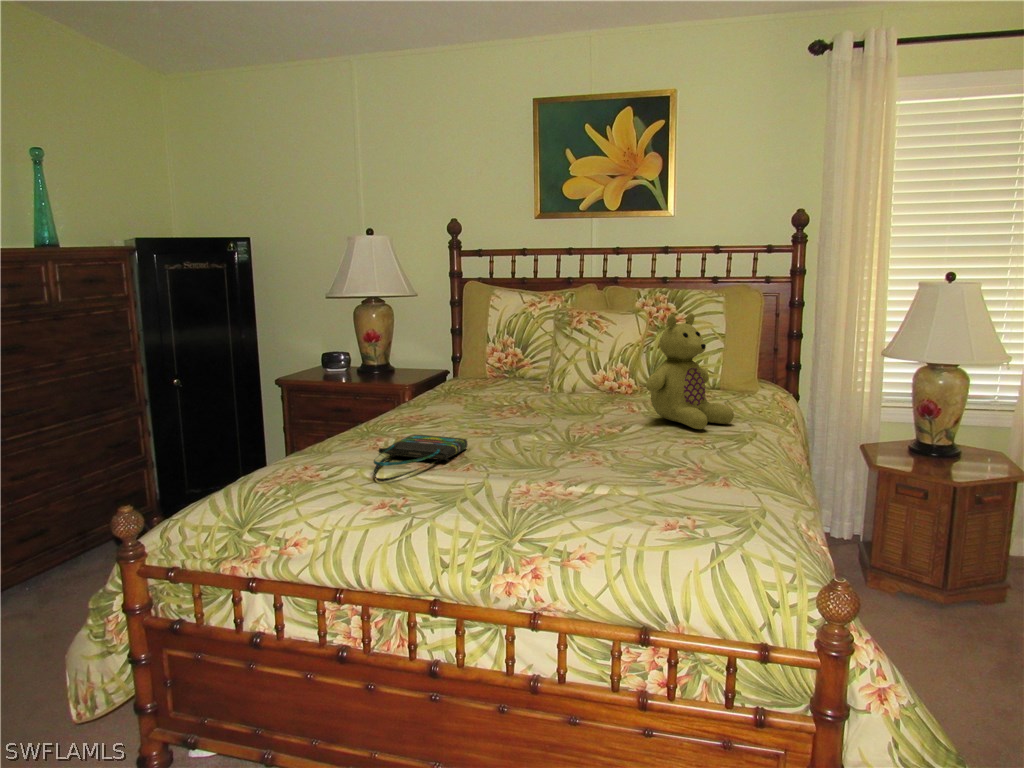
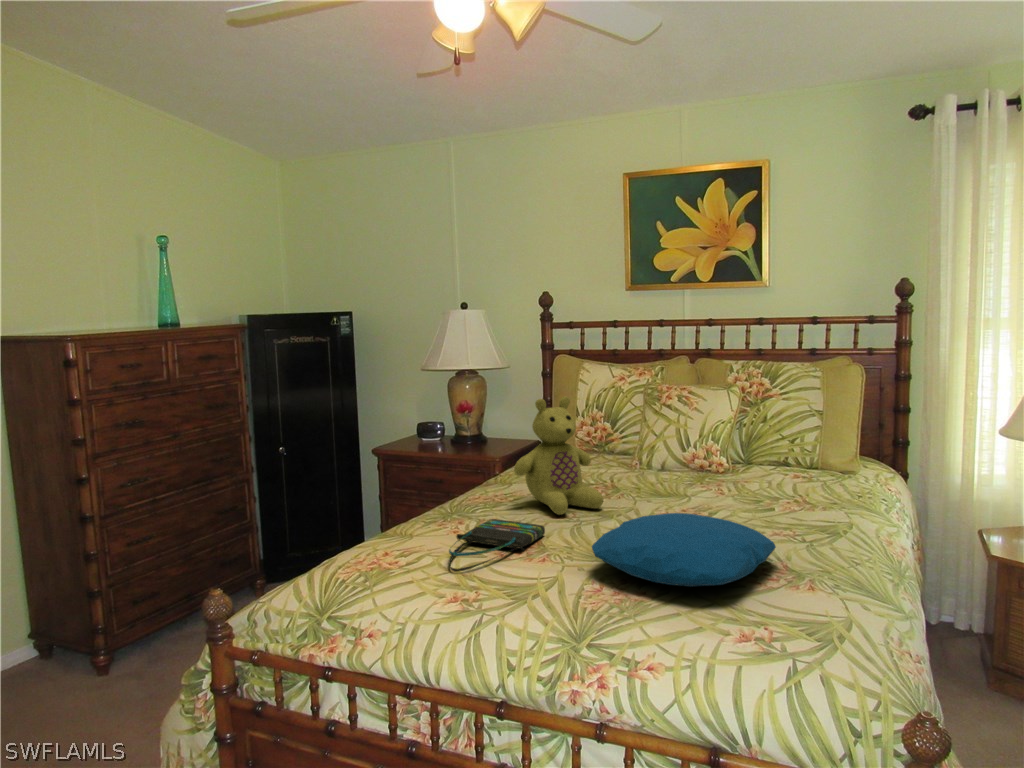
stuffed bear: present [646,313,734,430] -> present [514,397,603,515]
pillow: none [518,422,691,485] -> present [592,513,776,587]

